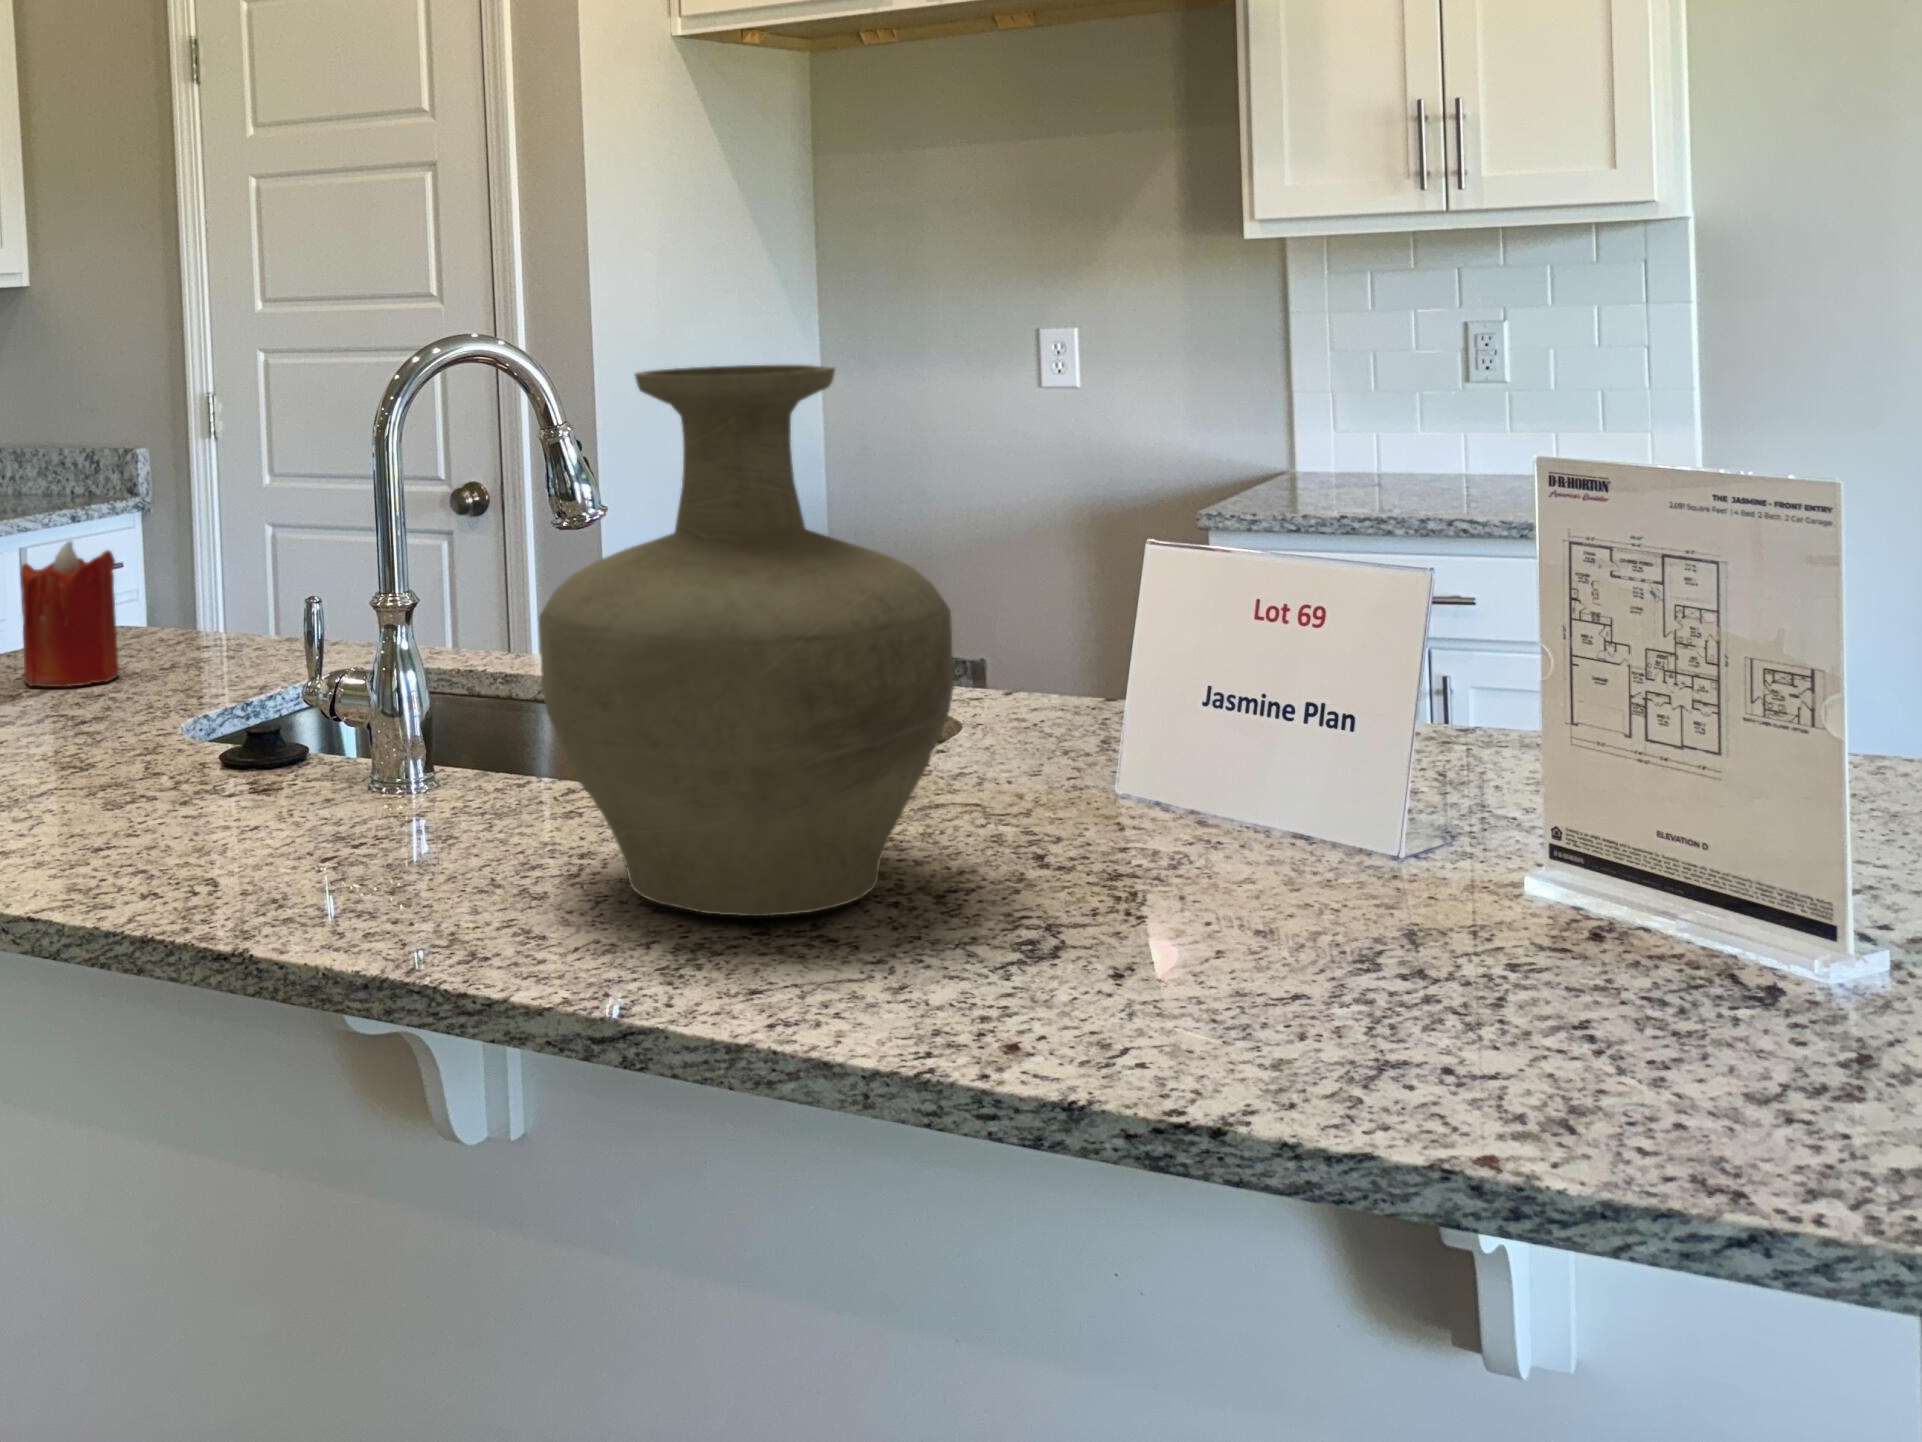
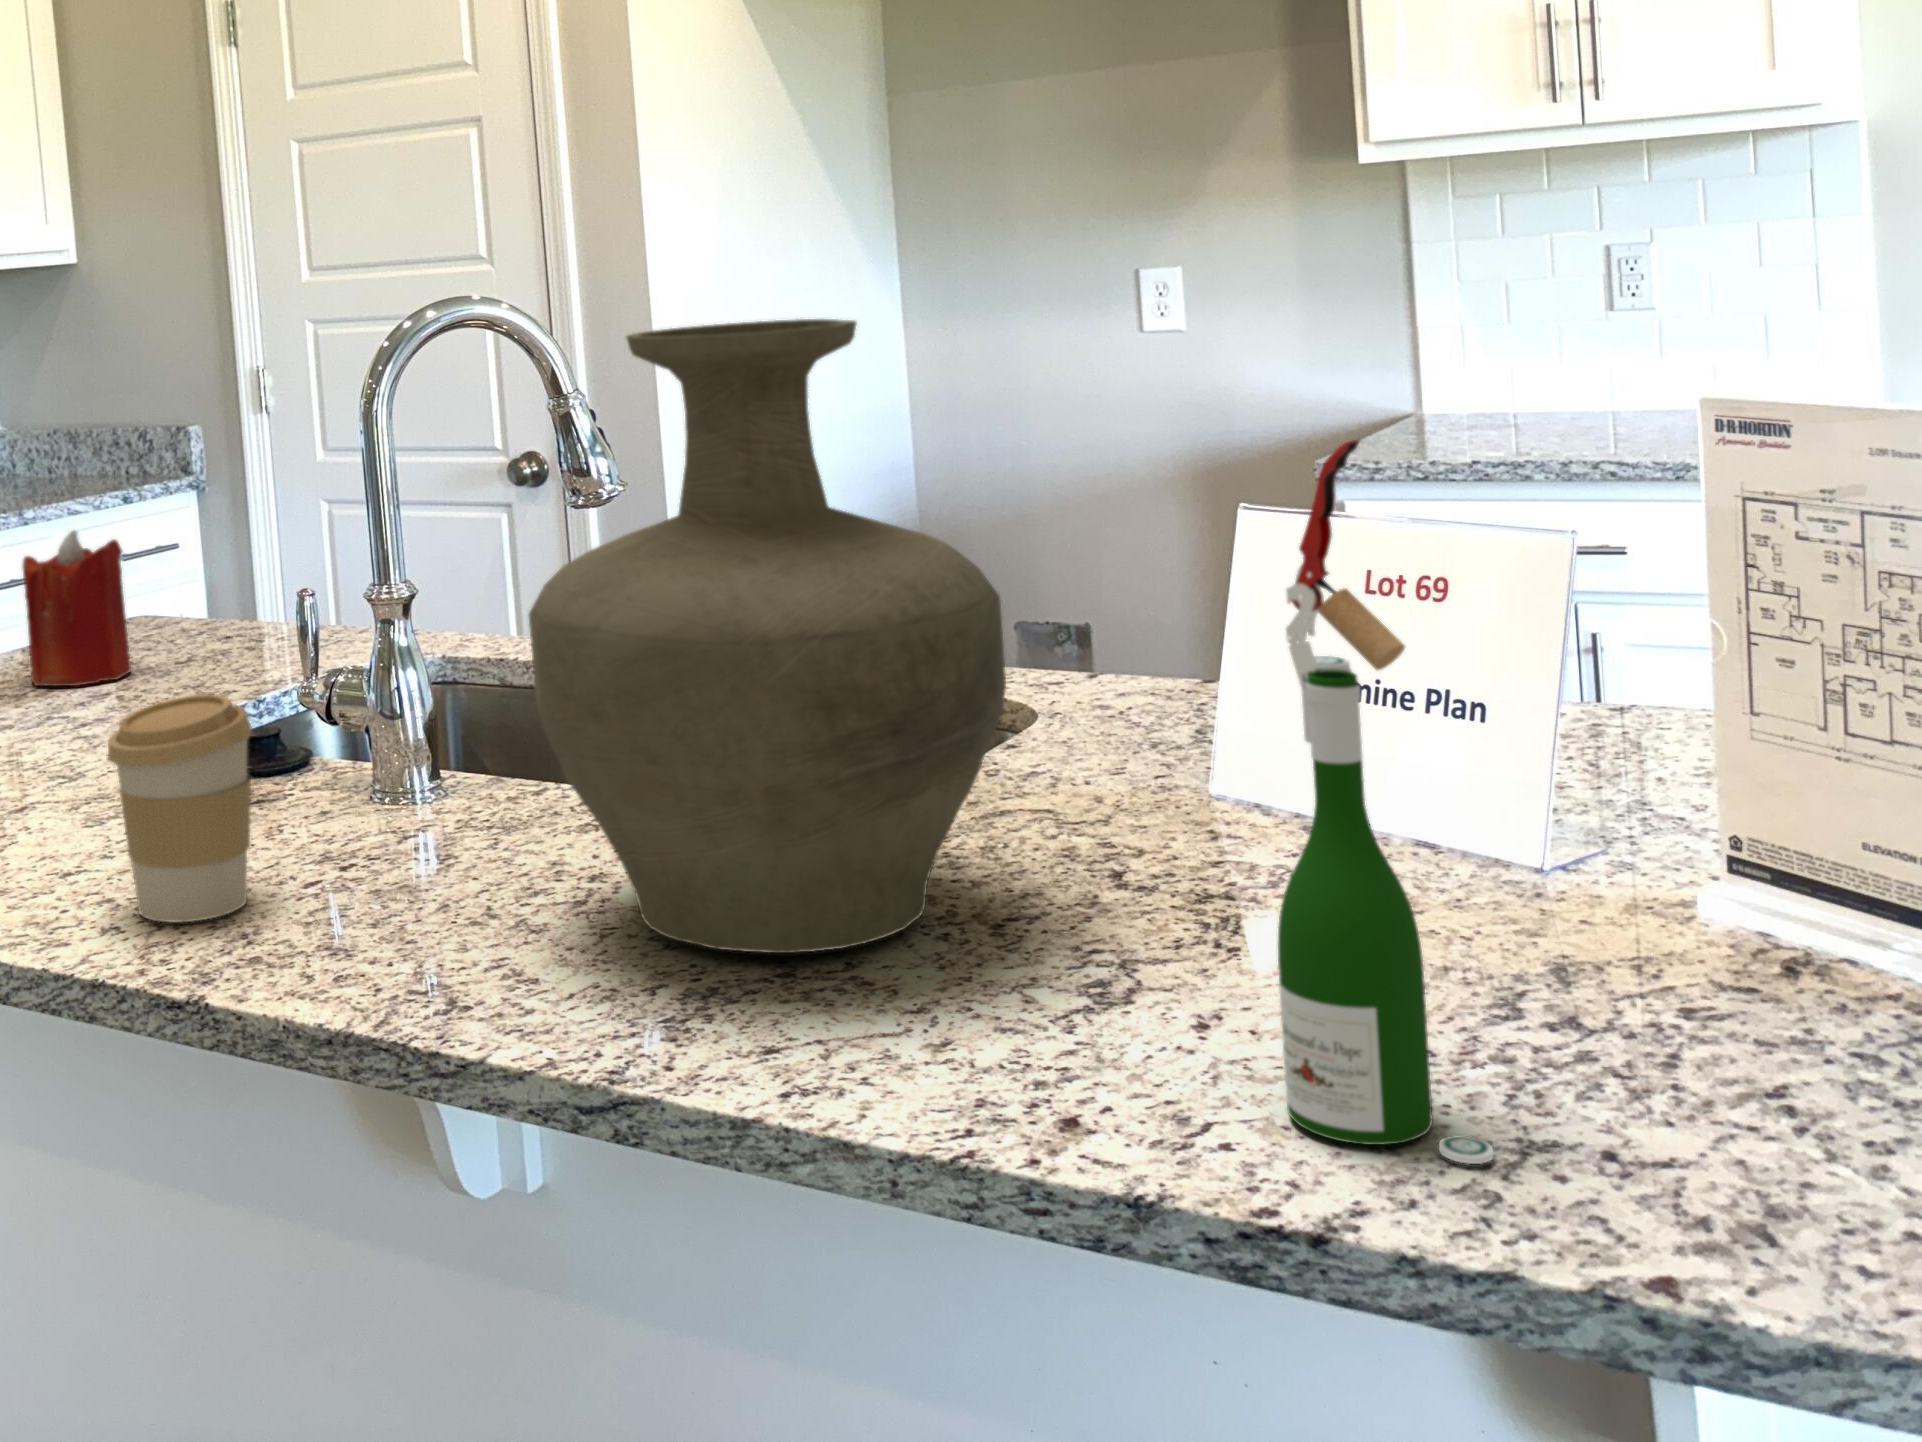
wine bottle: none [1187,478,1357,1076] -> present [1278,439,1493,1164]
coffee cup: none [150,685,281,889] -> present [108,694,252,922]

